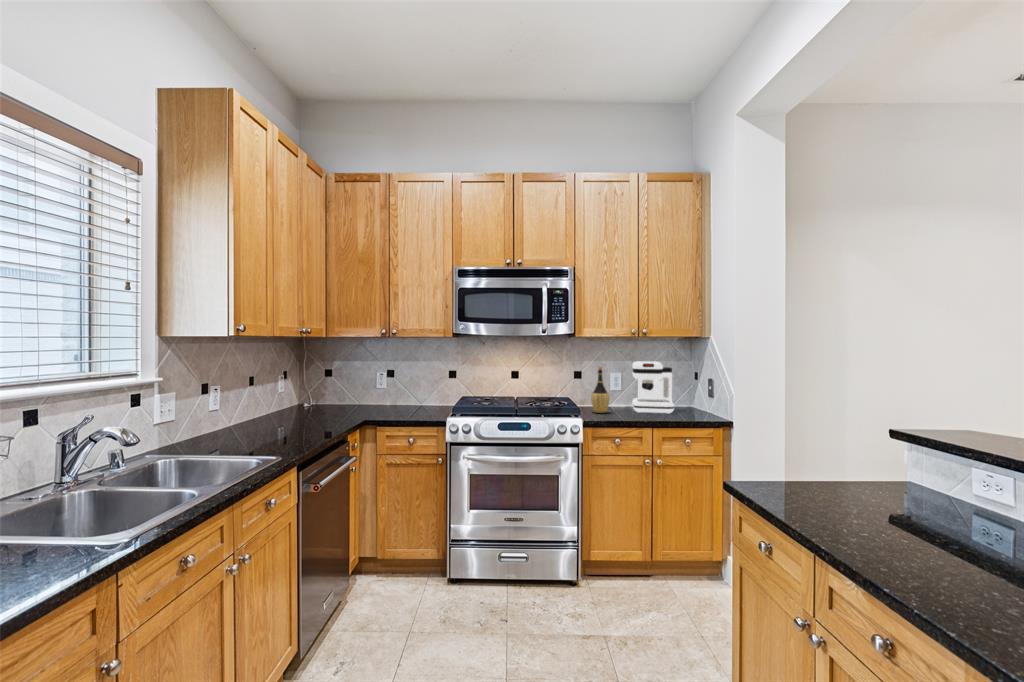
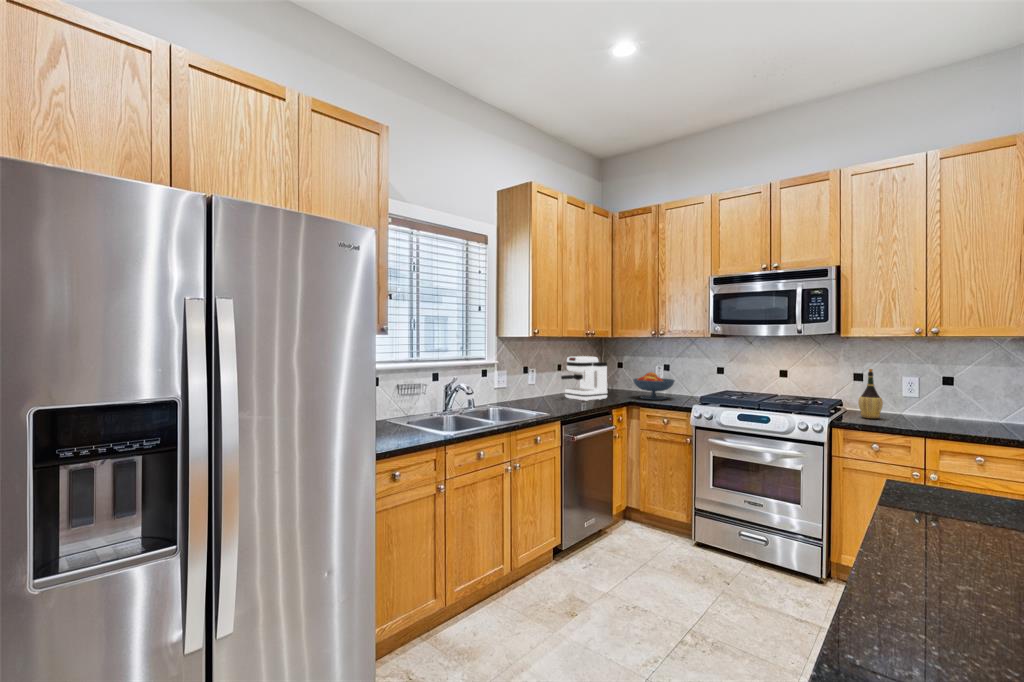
coffee maker: present [632,361,674,414] -> present [561,356,607,401]
fruit bowl: none [359,380,411,415] -> present [633,372,674,400]

